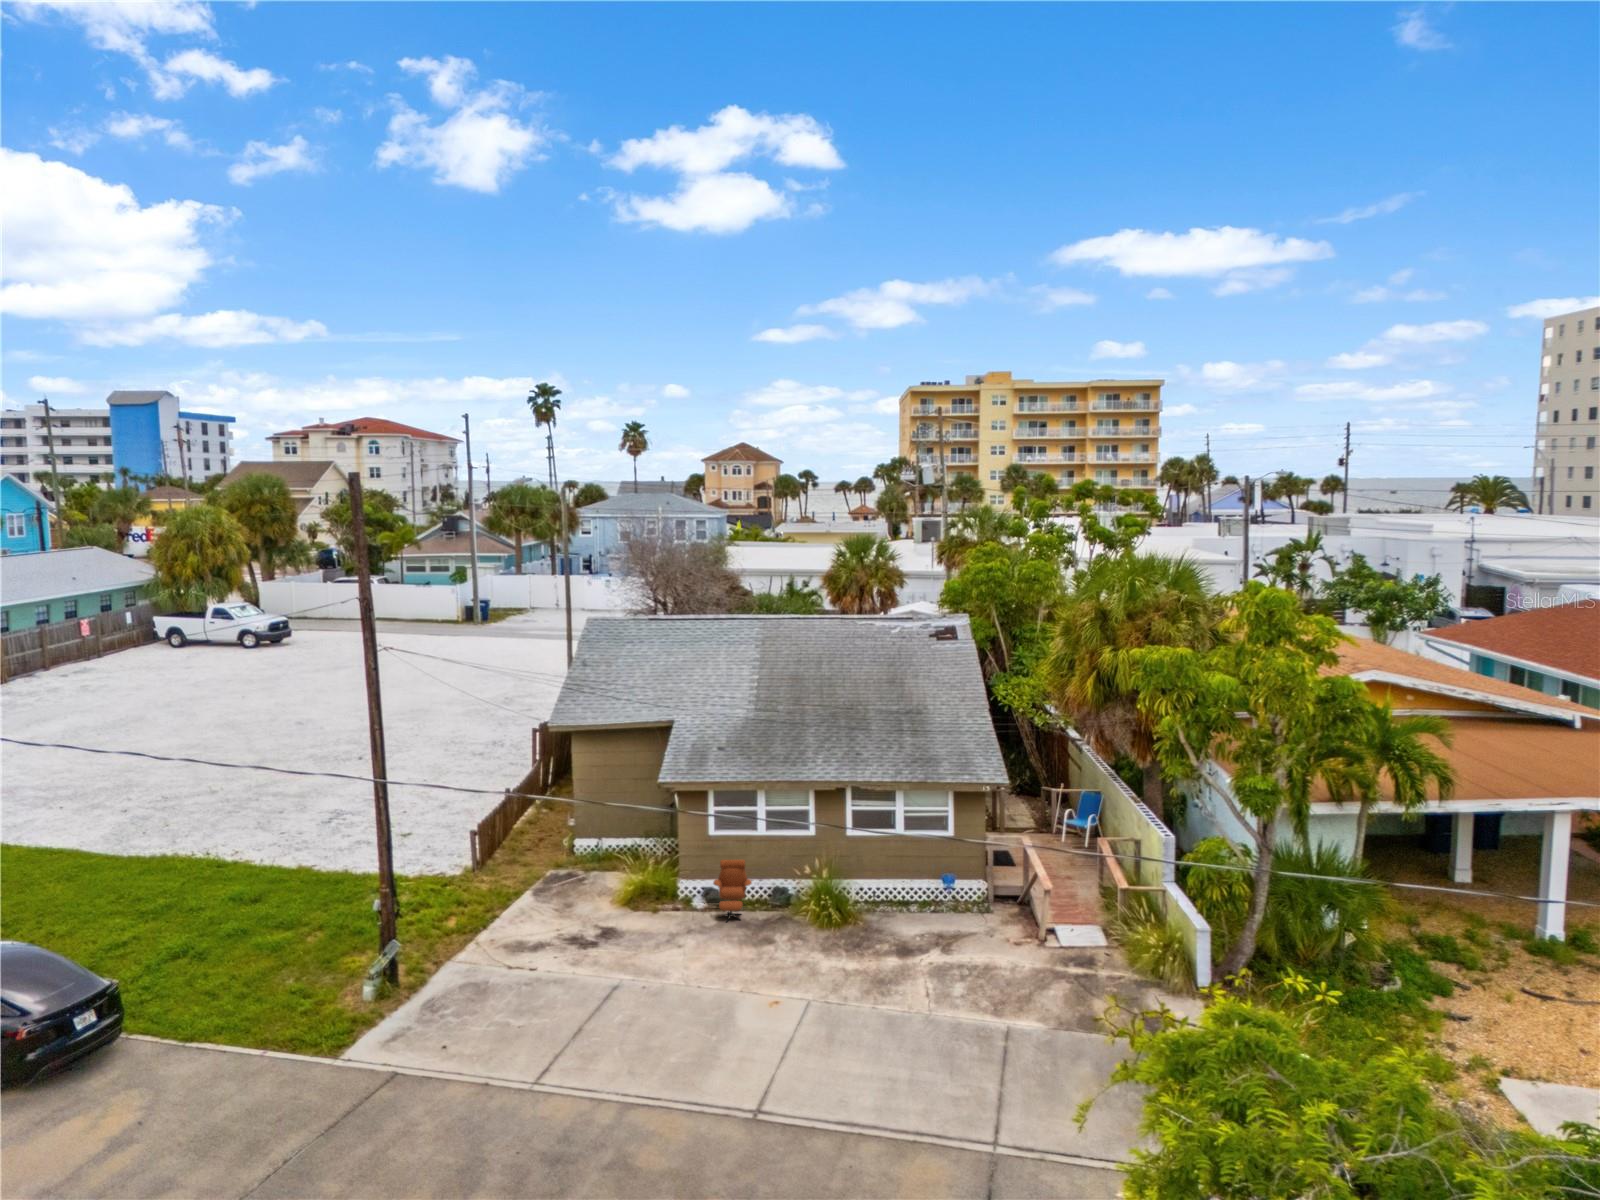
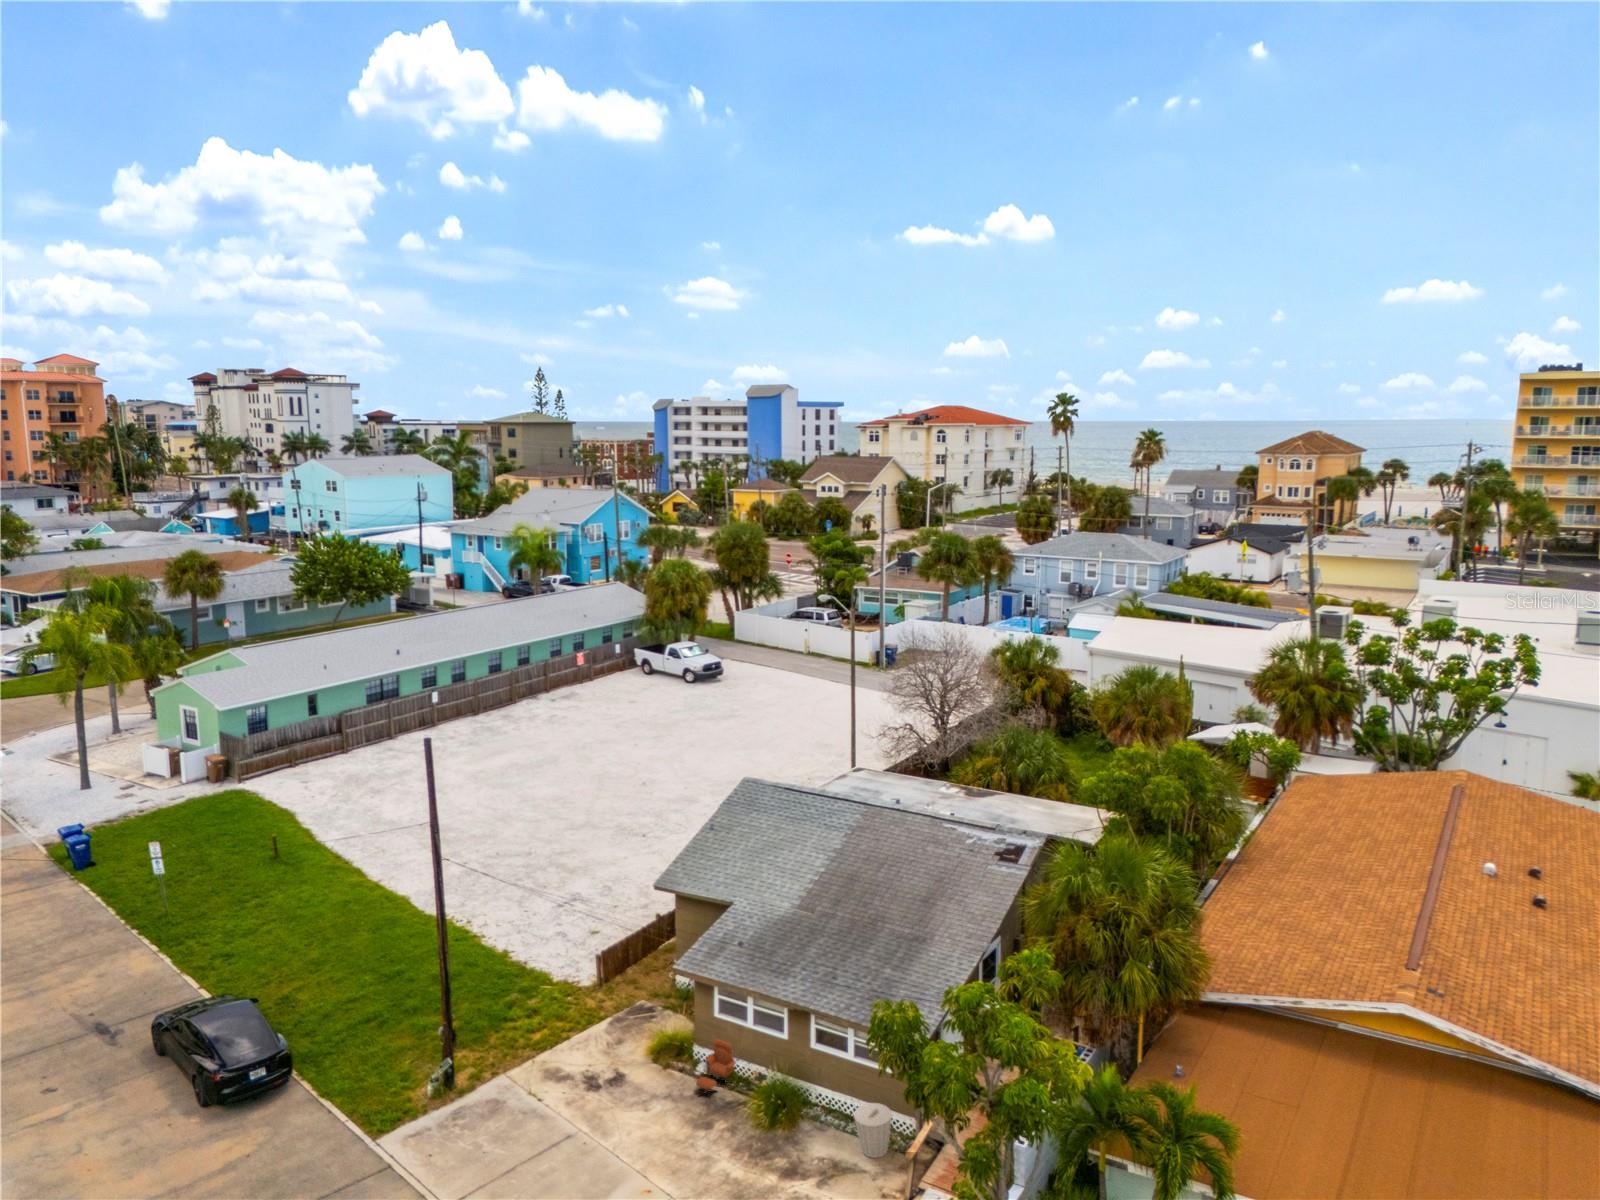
trash can: none [933,868,973,920] -> present [854,1103,892,1158]

